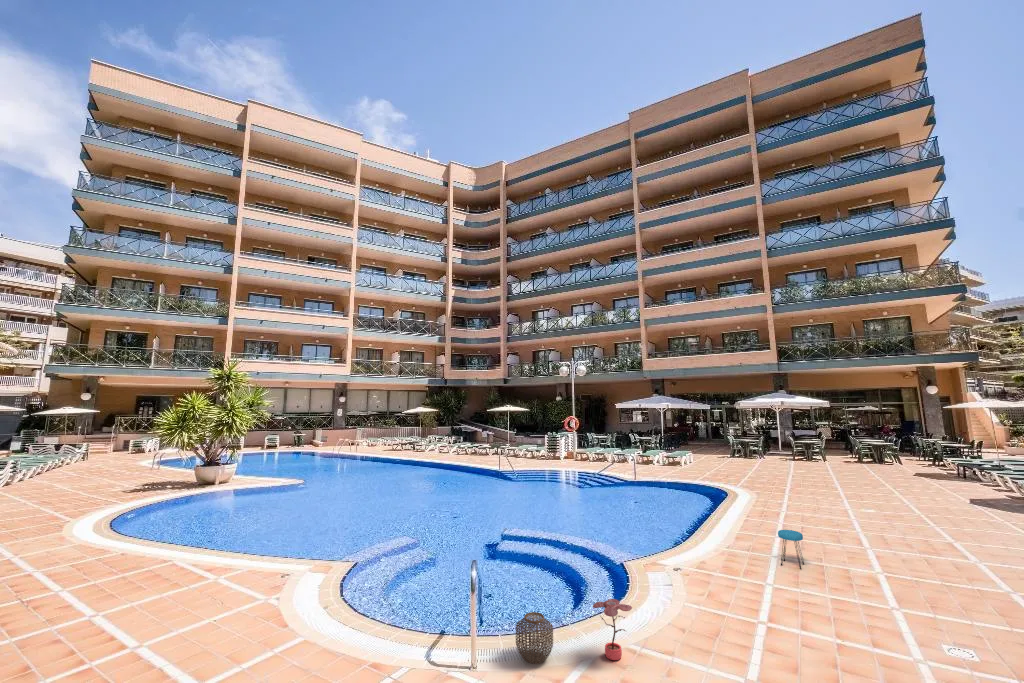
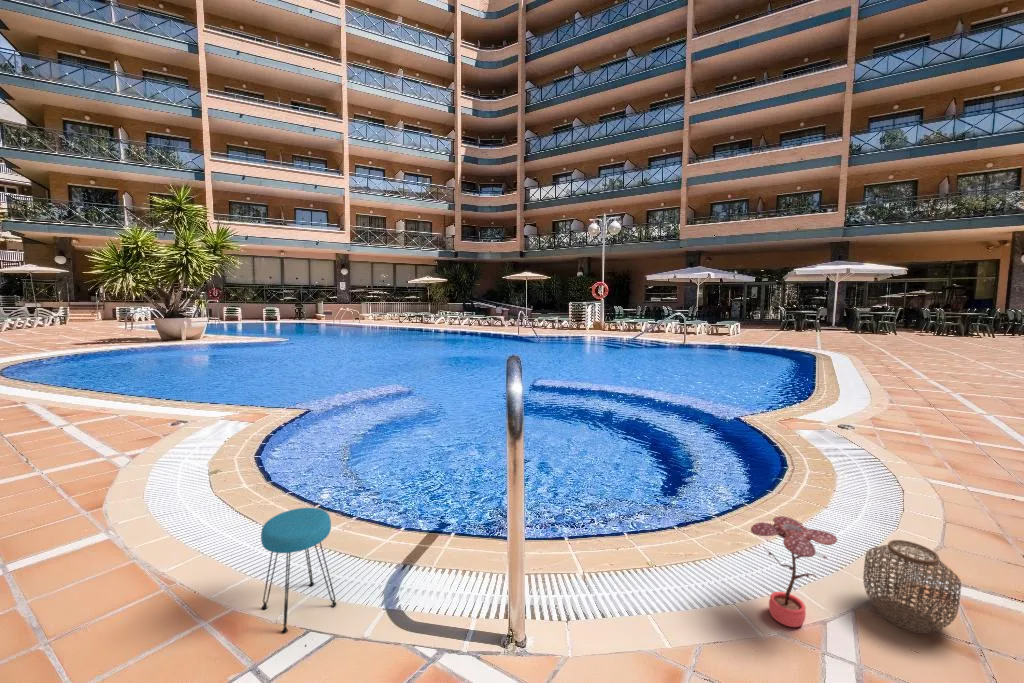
stool: present [778,530,804,569] -> present [261,508,336,632]
woven basket: present [516,612,553,664] -> present [863,540,961,633]

